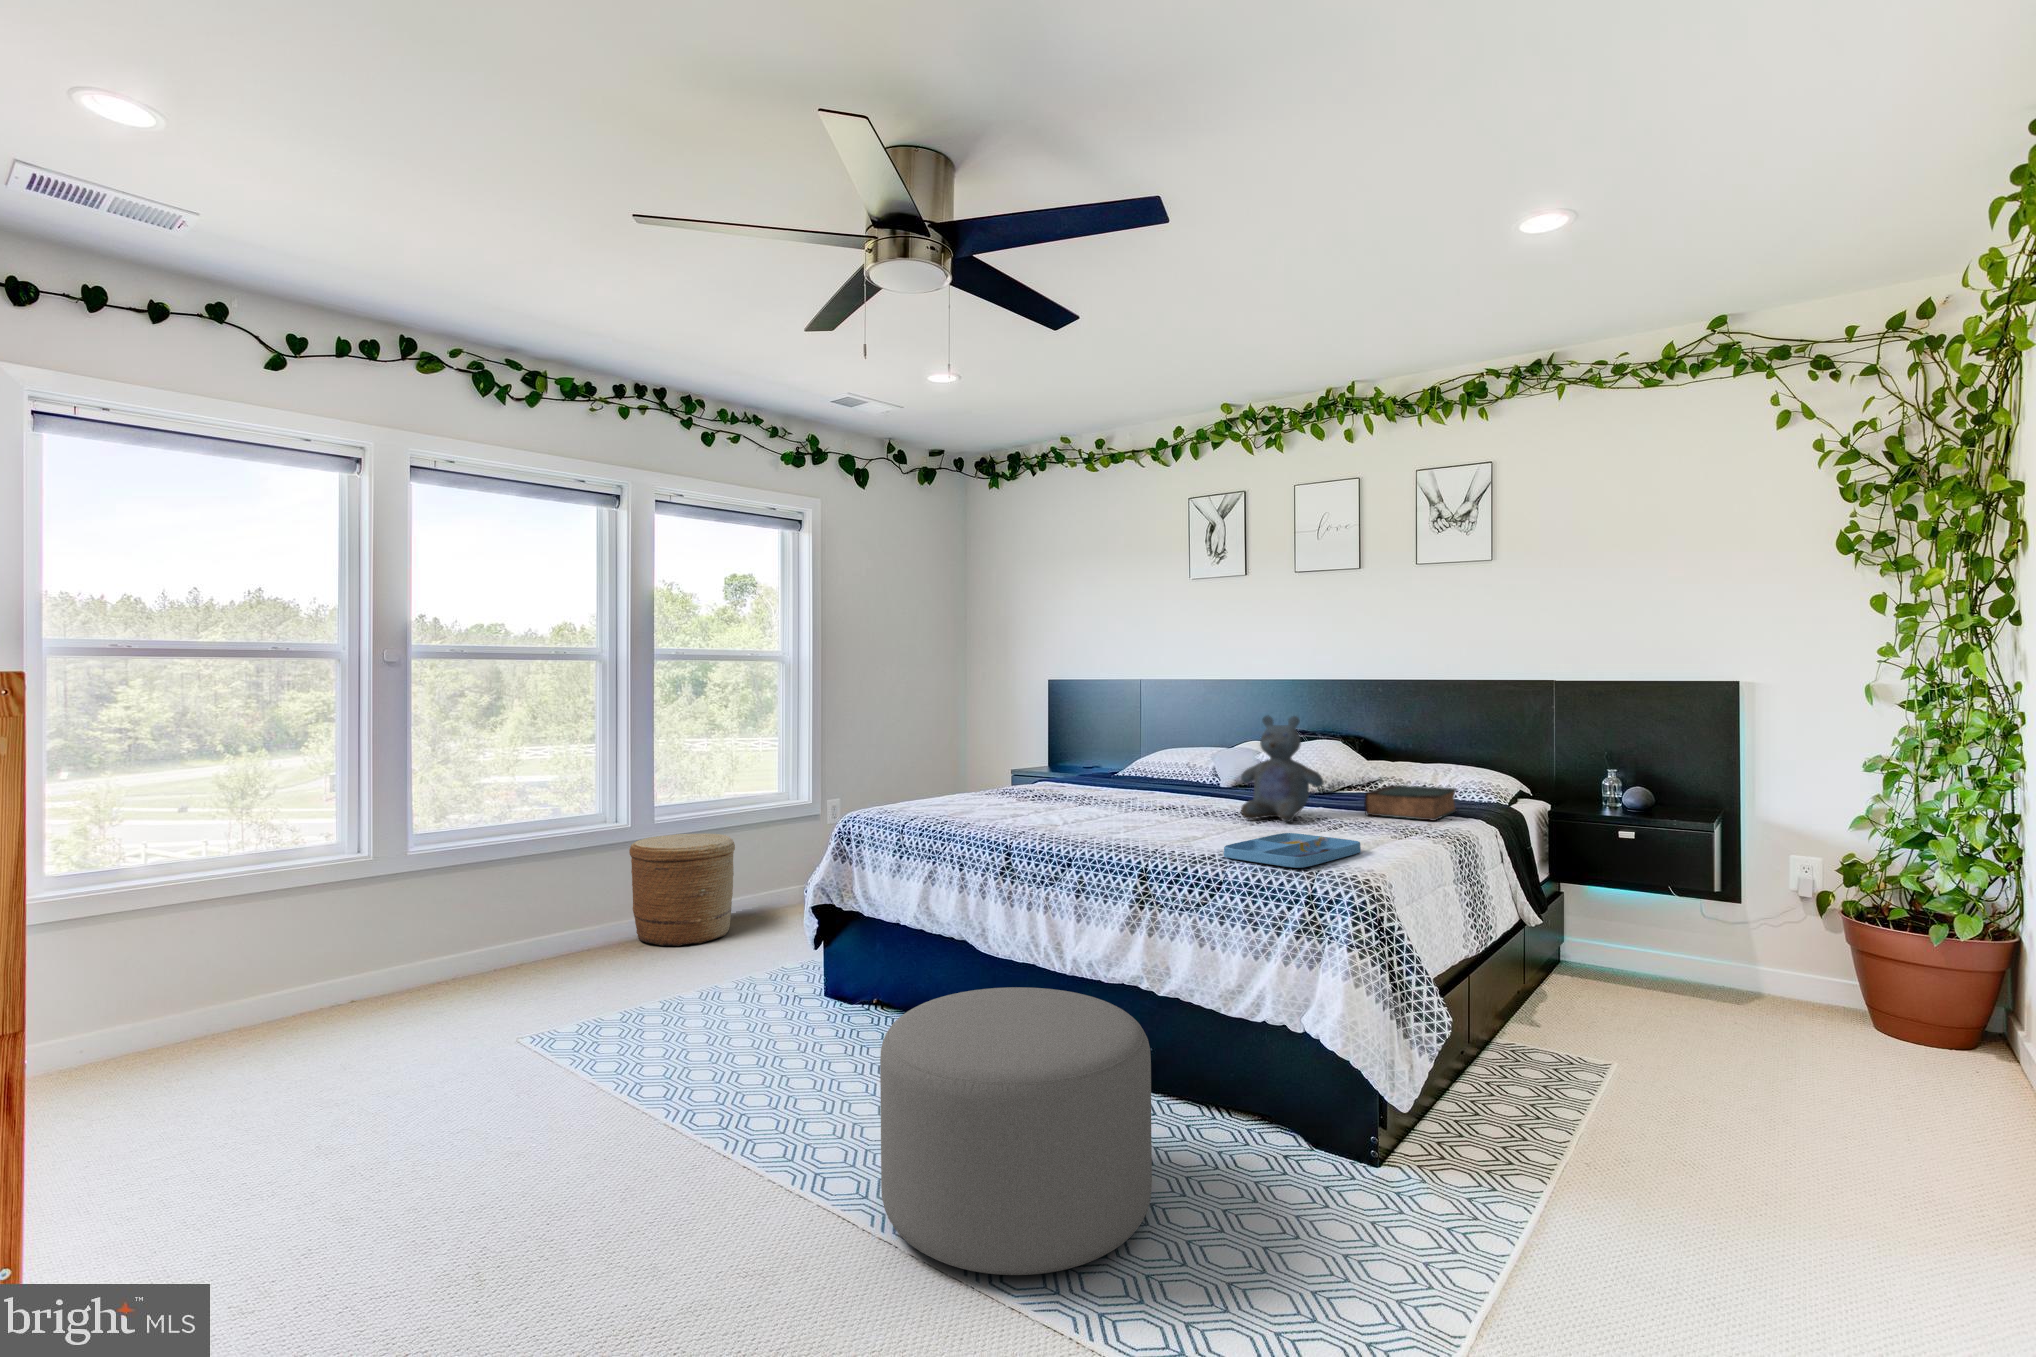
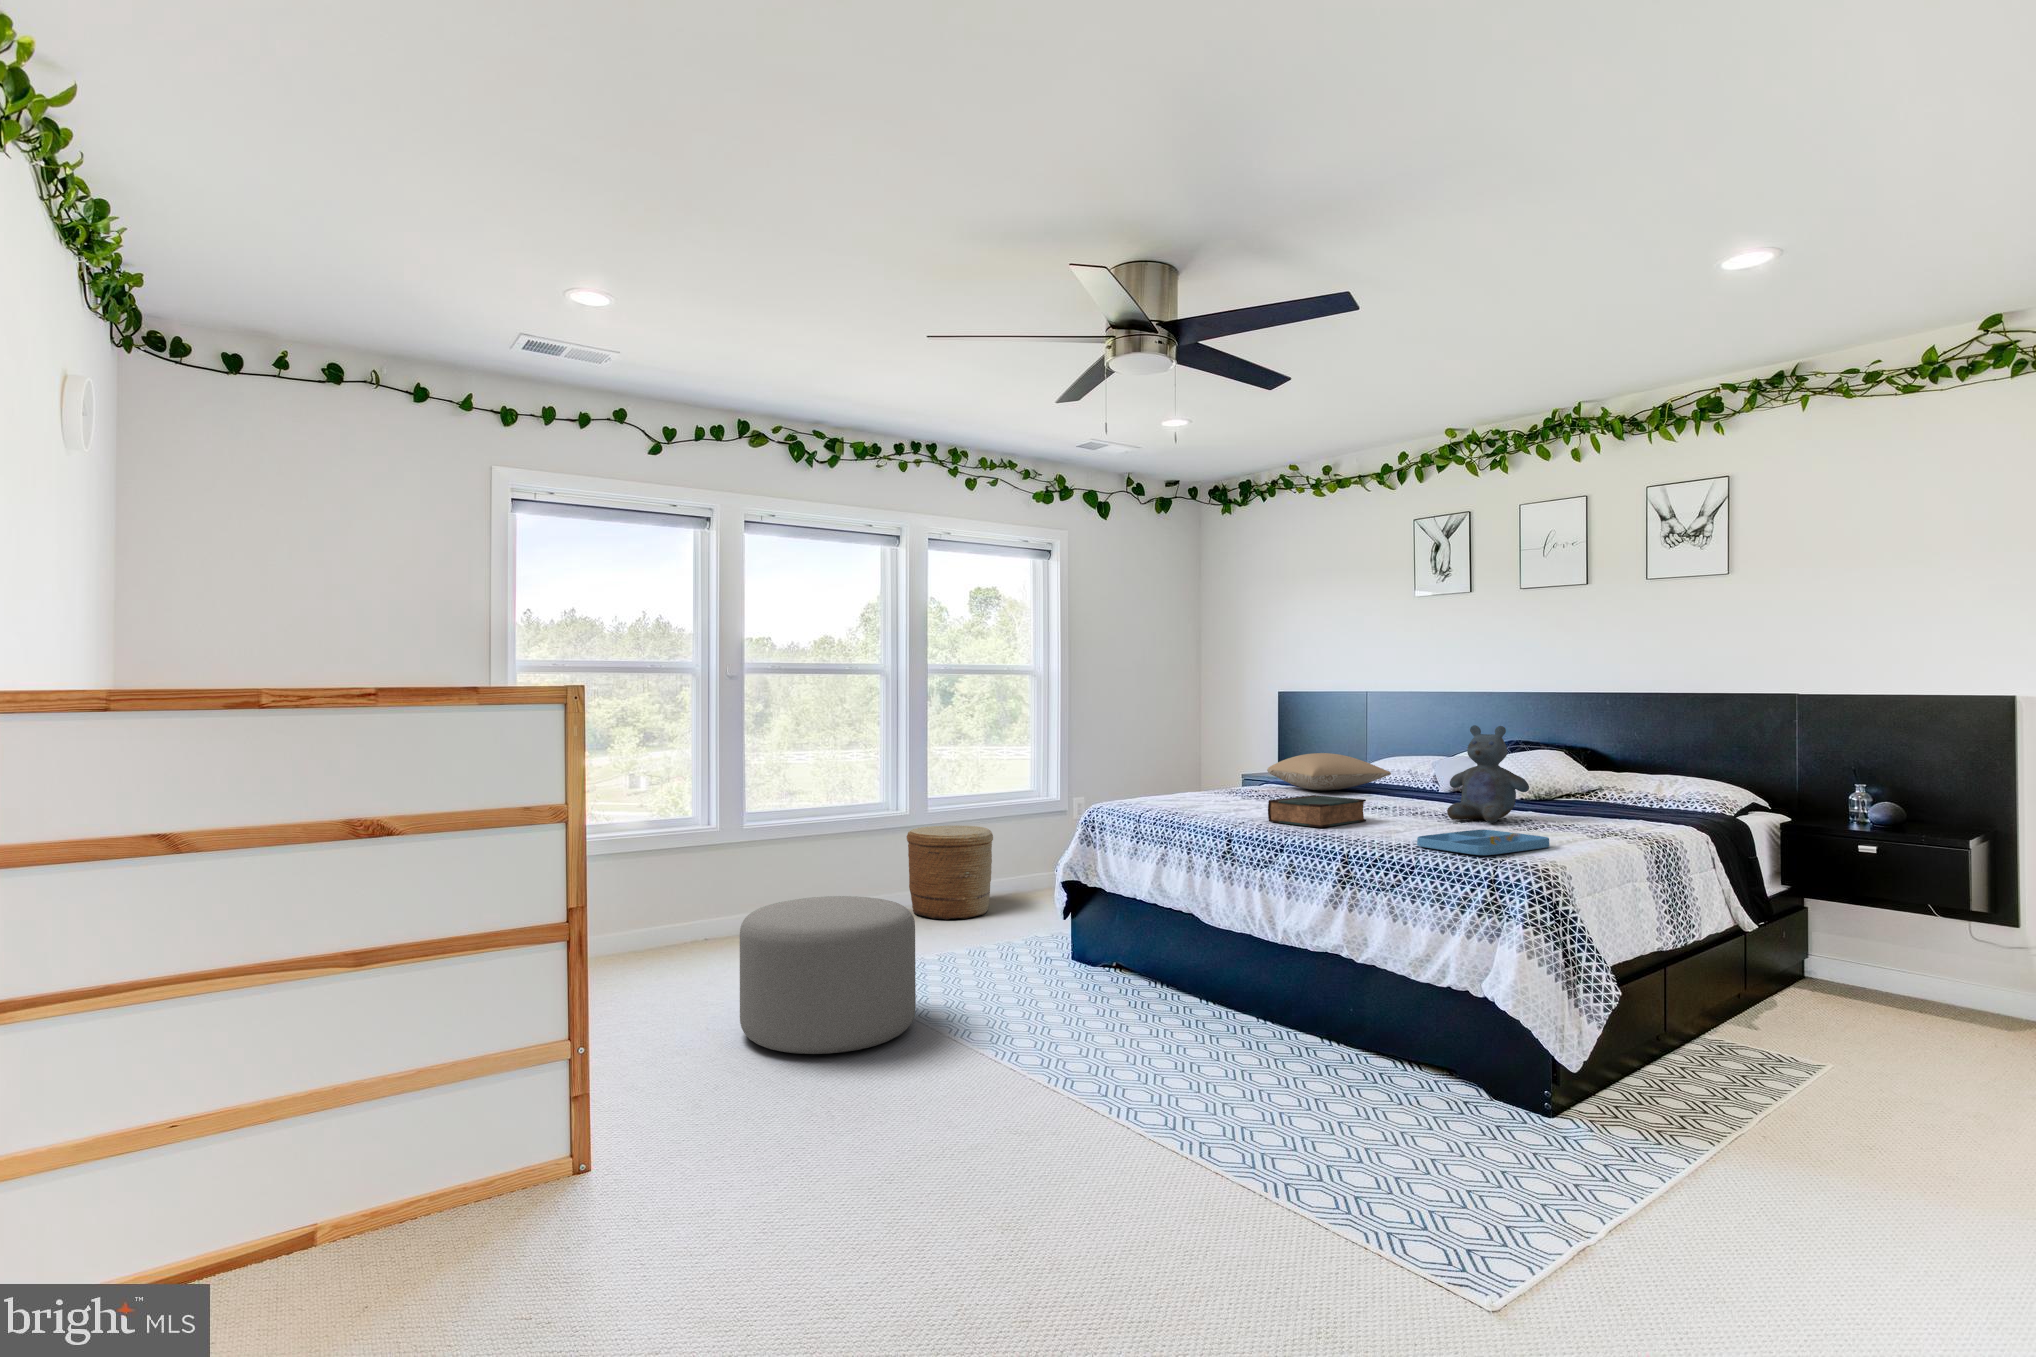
pillow: none [1042,745,1171,785] -> present [1267,753,1391,791]
book: present [1364,785,1457,821] -> present [1268,795,1366,828]
ottoman: present [880,987,1152,1275] -> present [740,896,916,1054]

